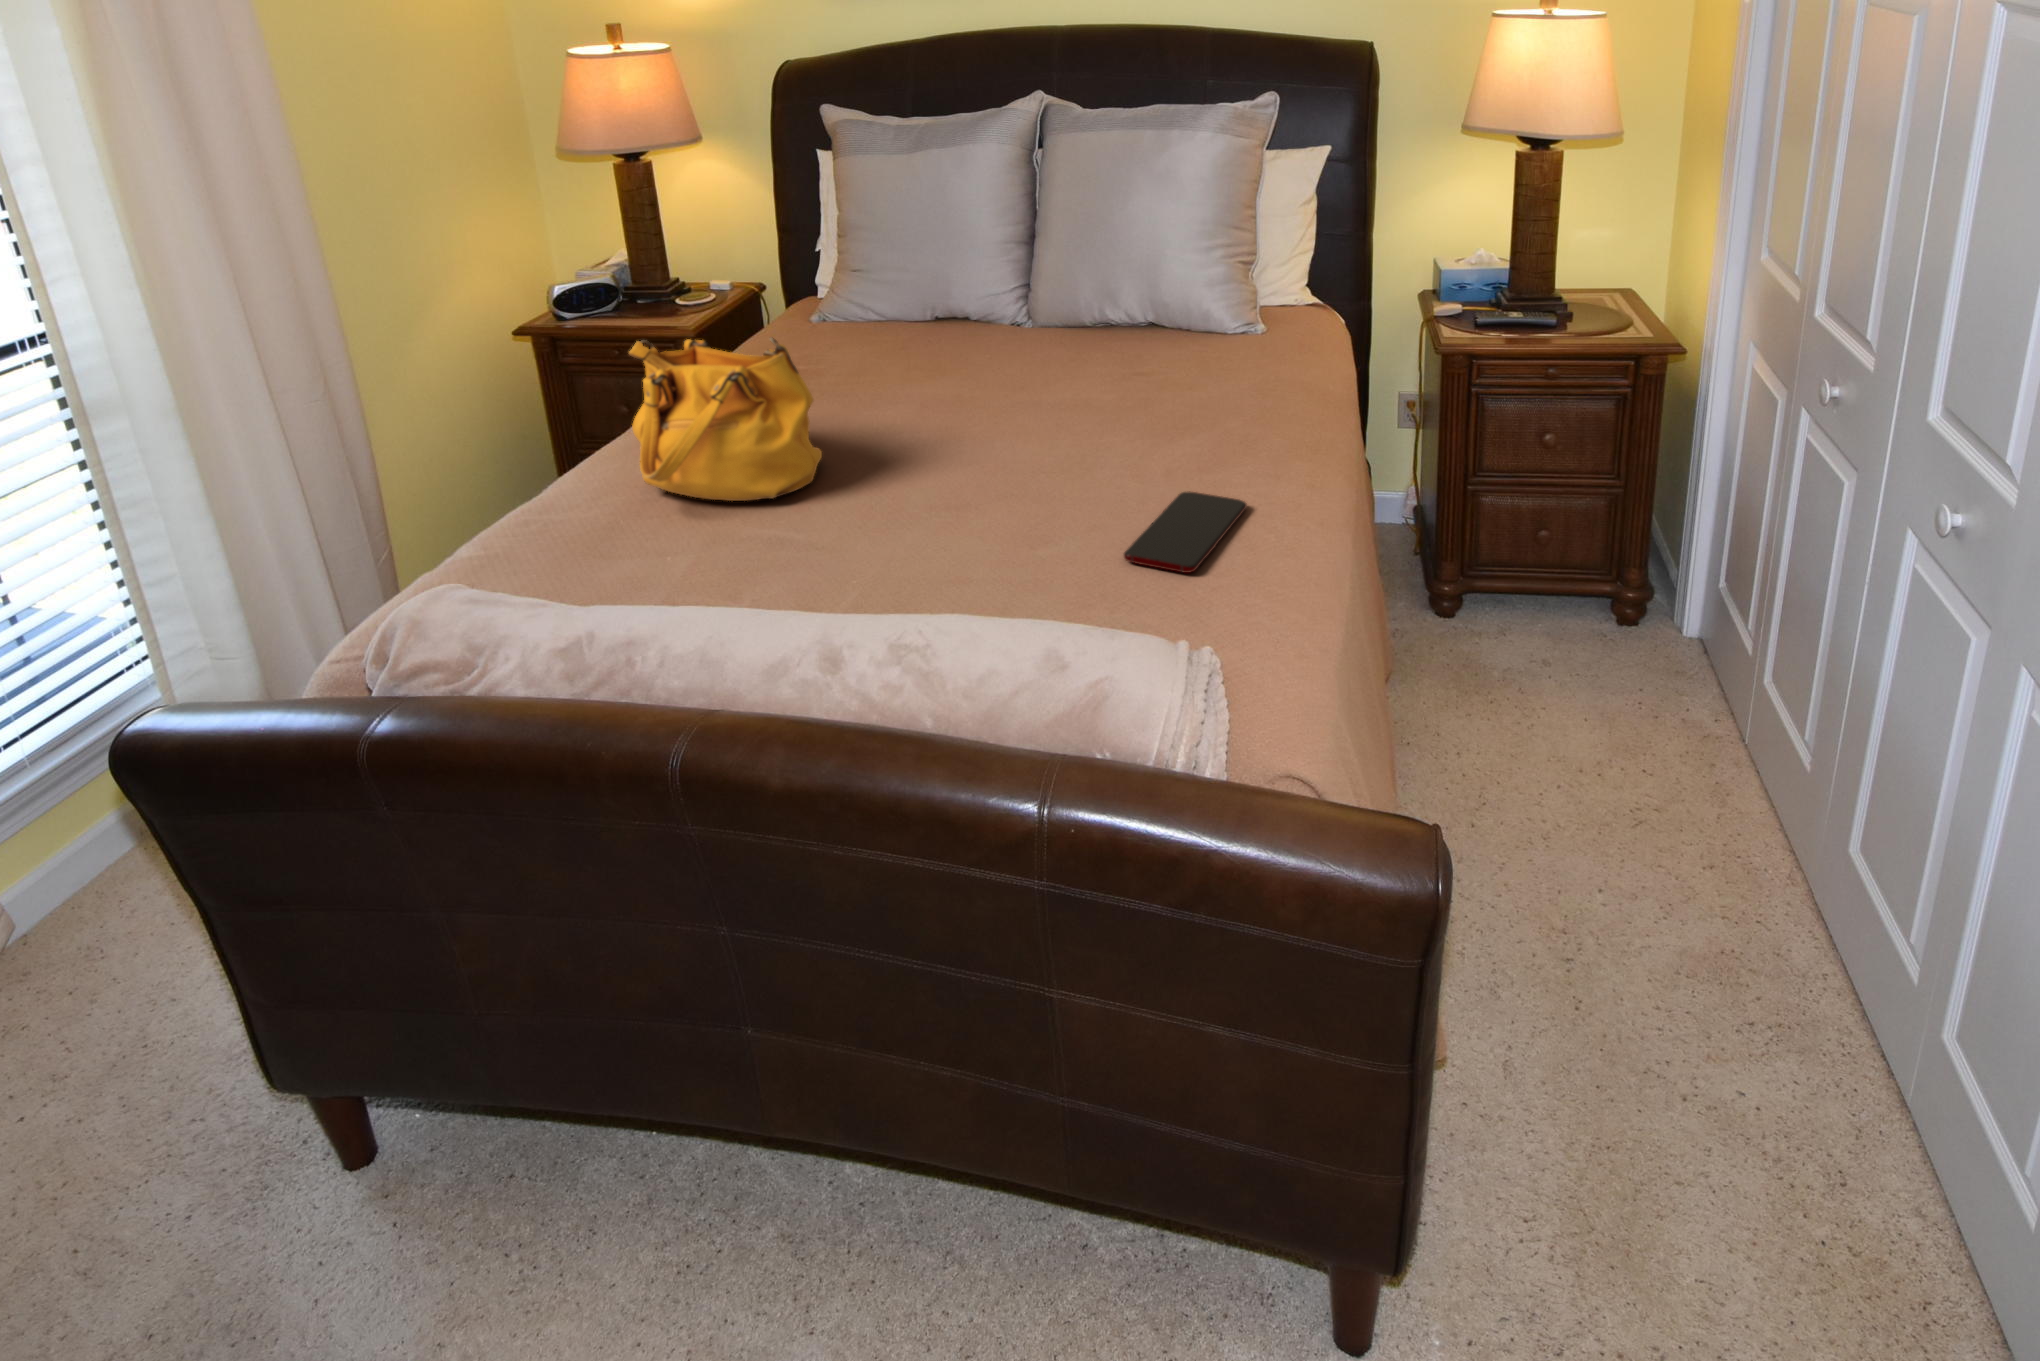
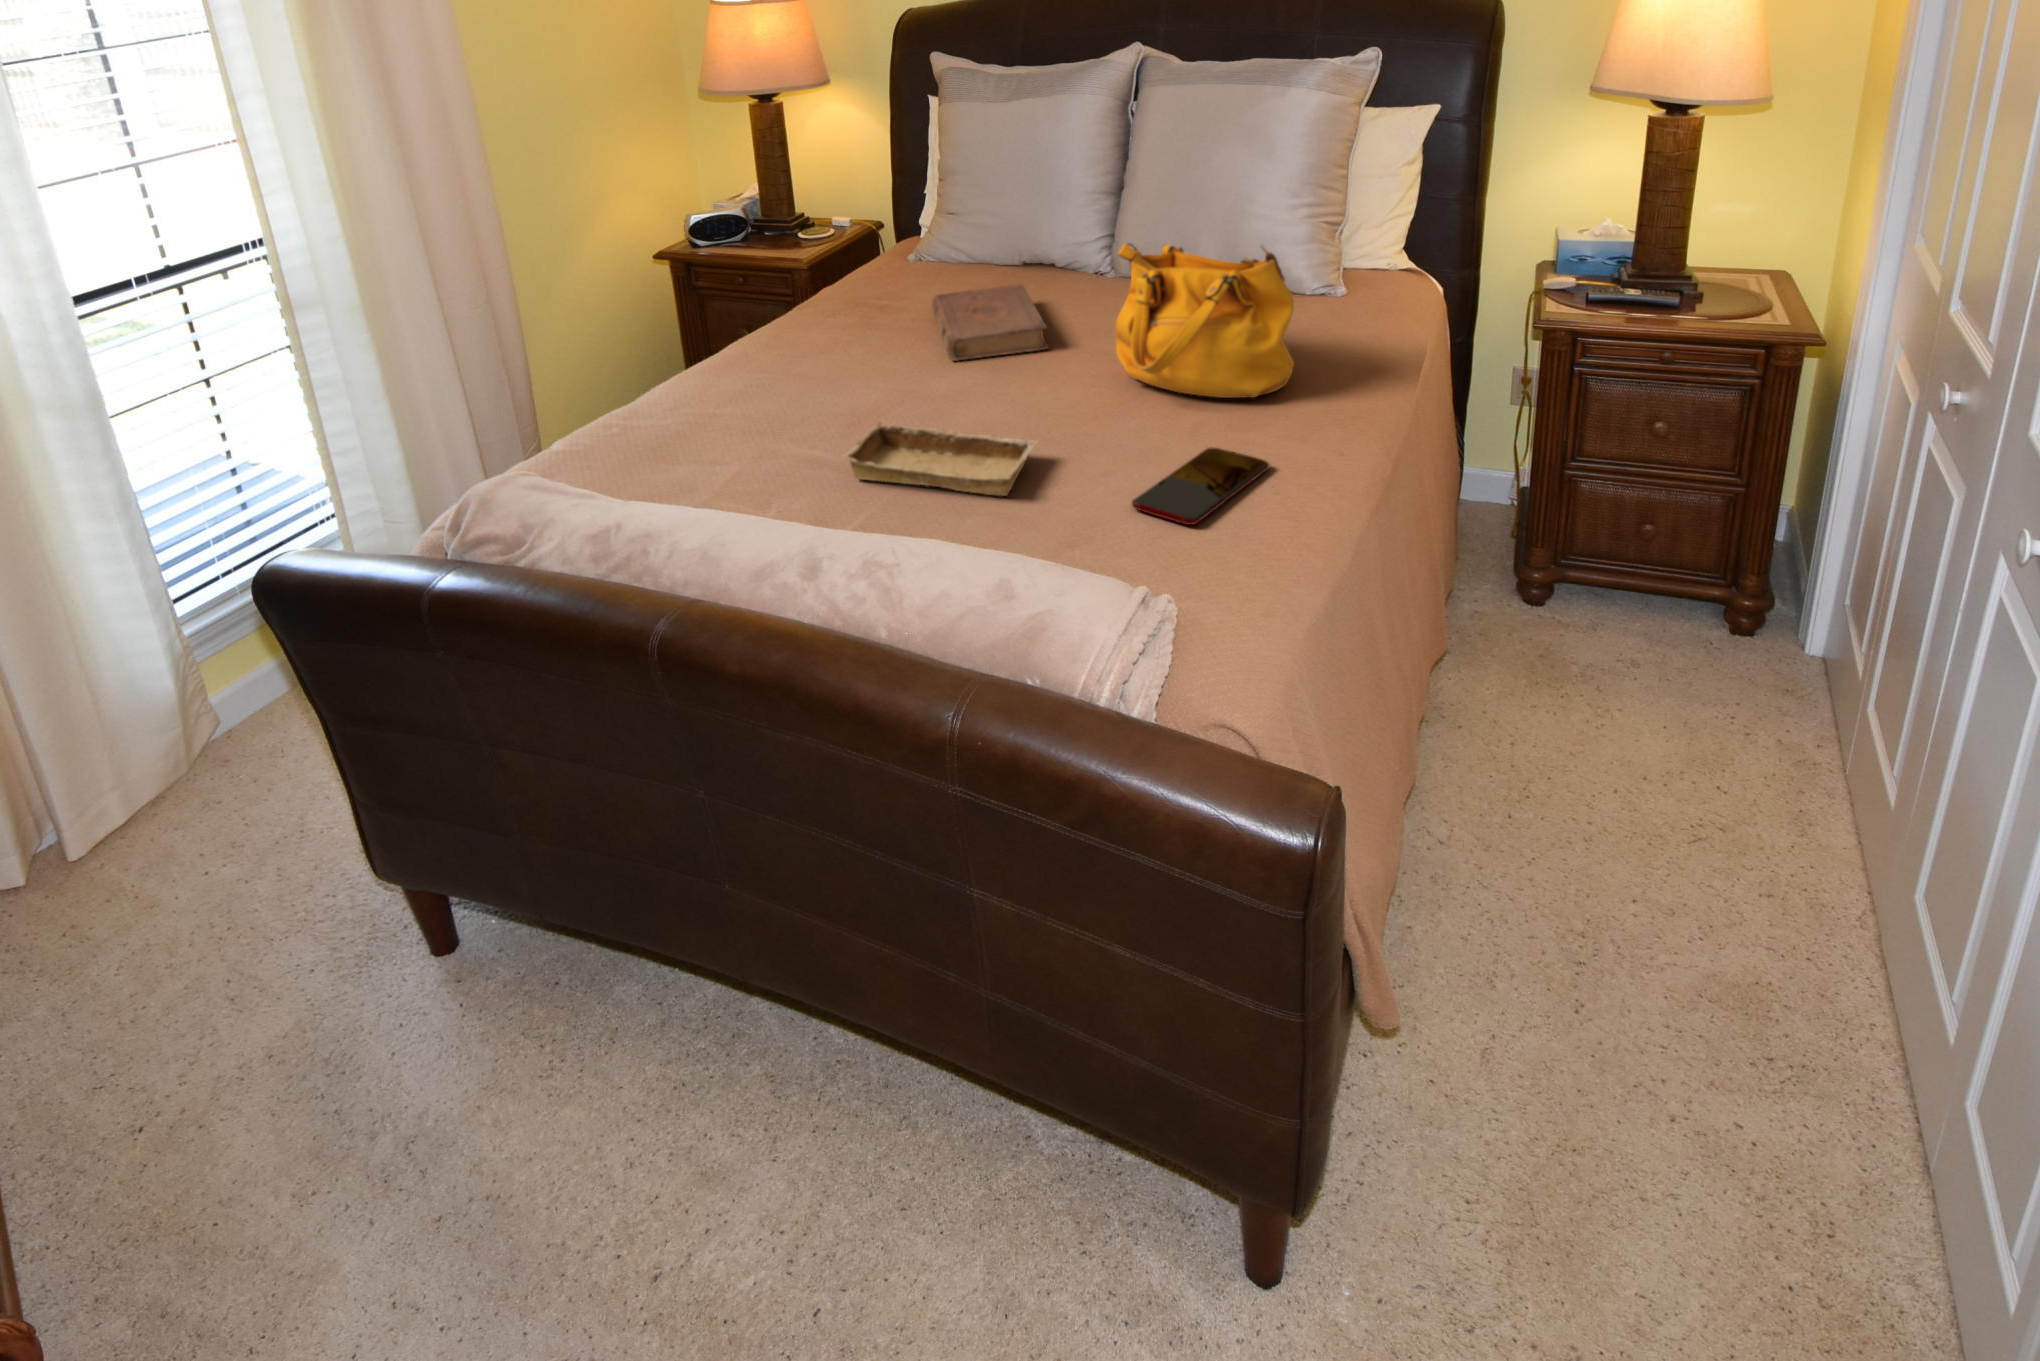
handbag: present [629,338,822,501] -> present [1116,243,1294,398]
book: none [853,339,988,423] -> present [932,285,1048,361]
tray: none [805,494,1013,561] -> present [842,423,1037,496]

